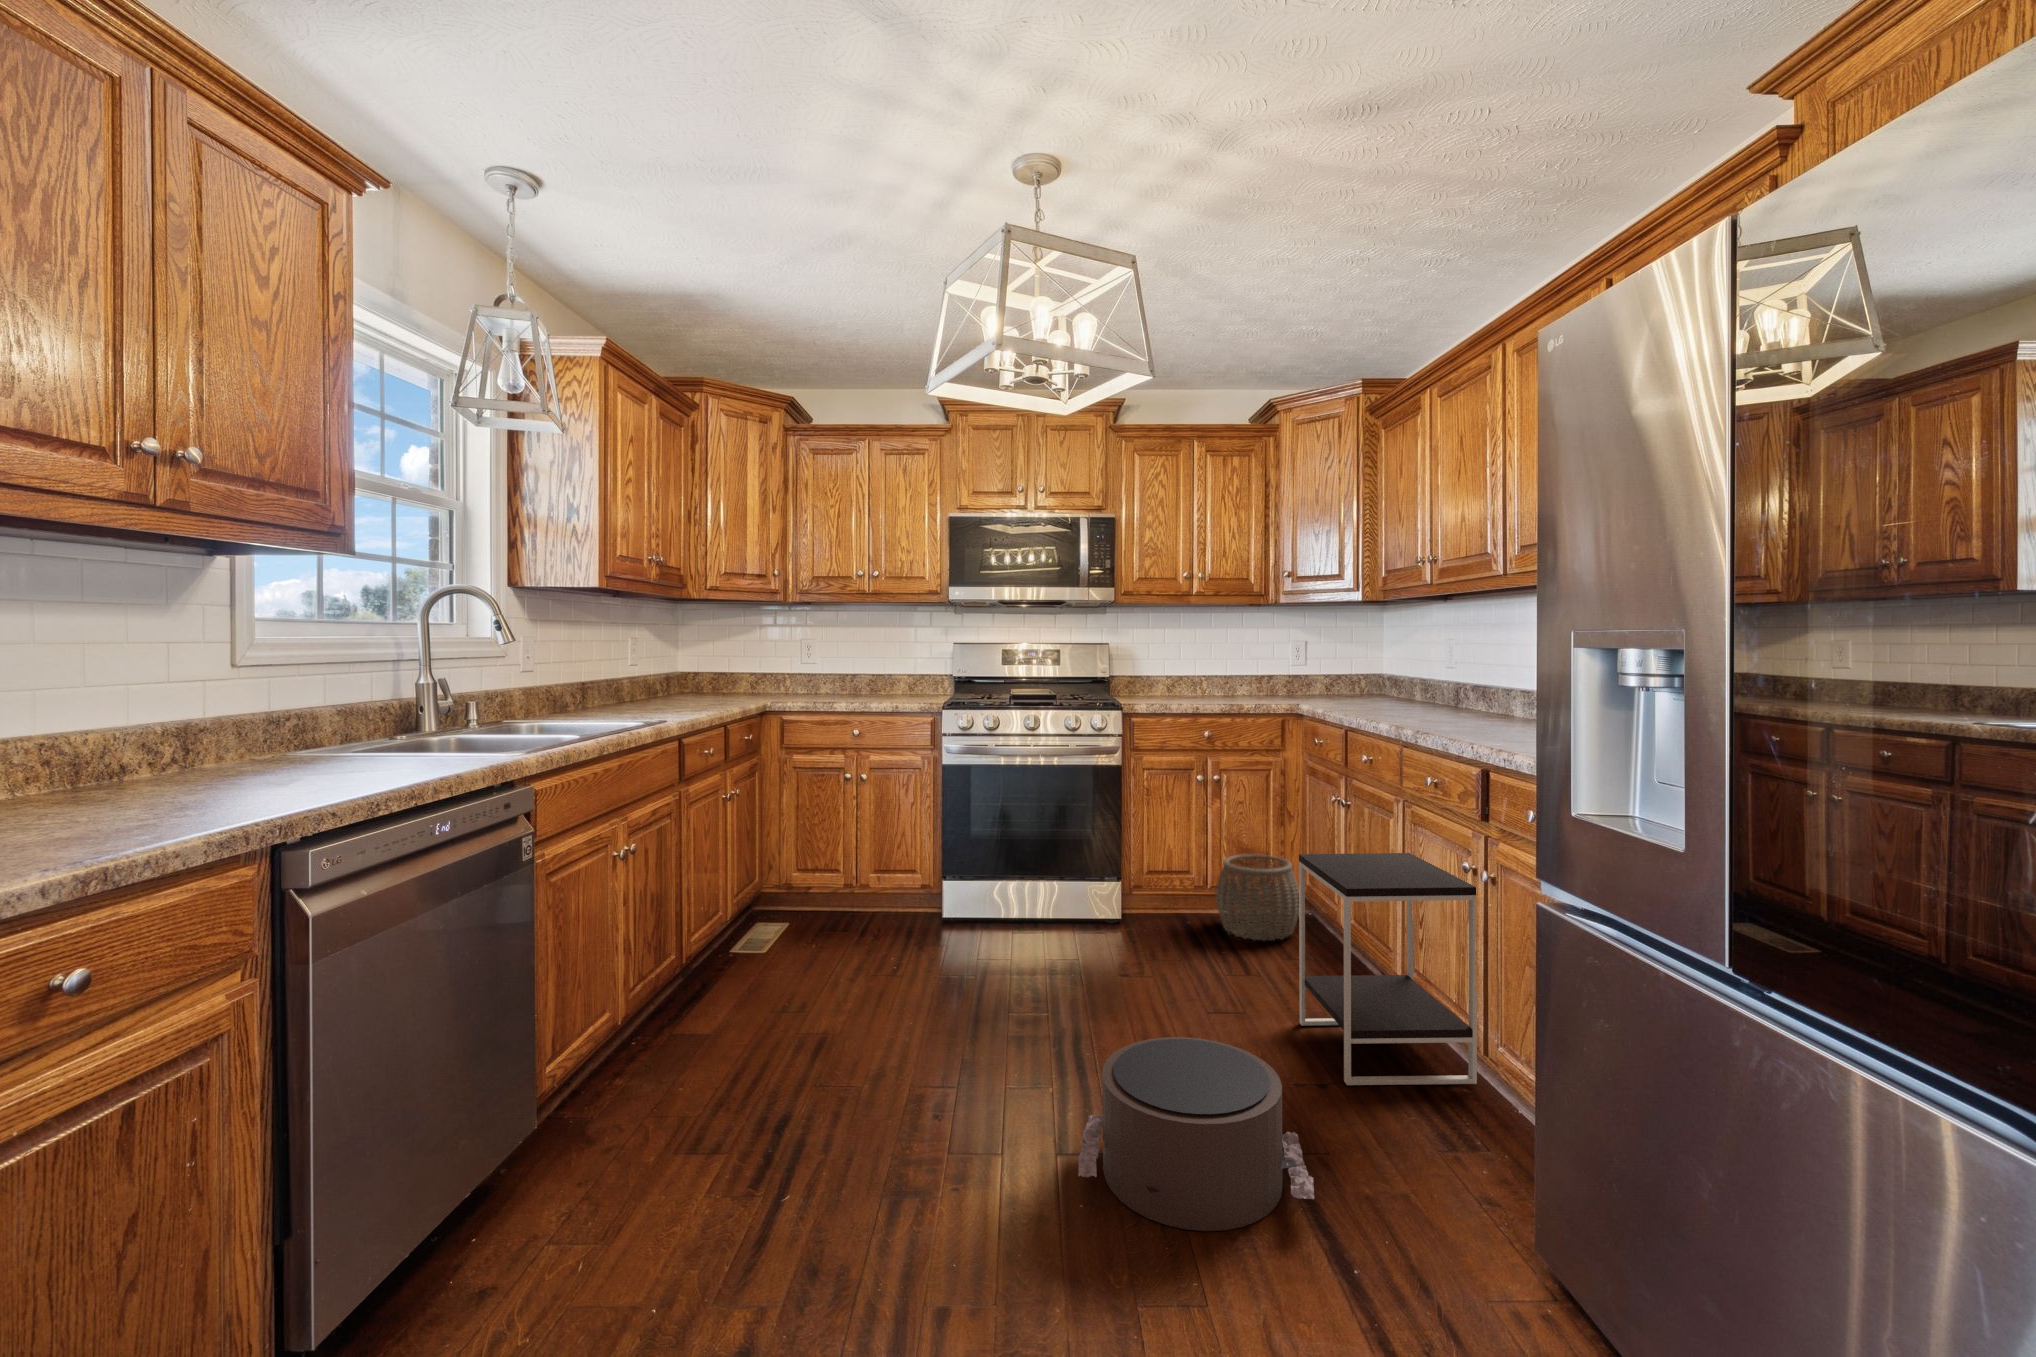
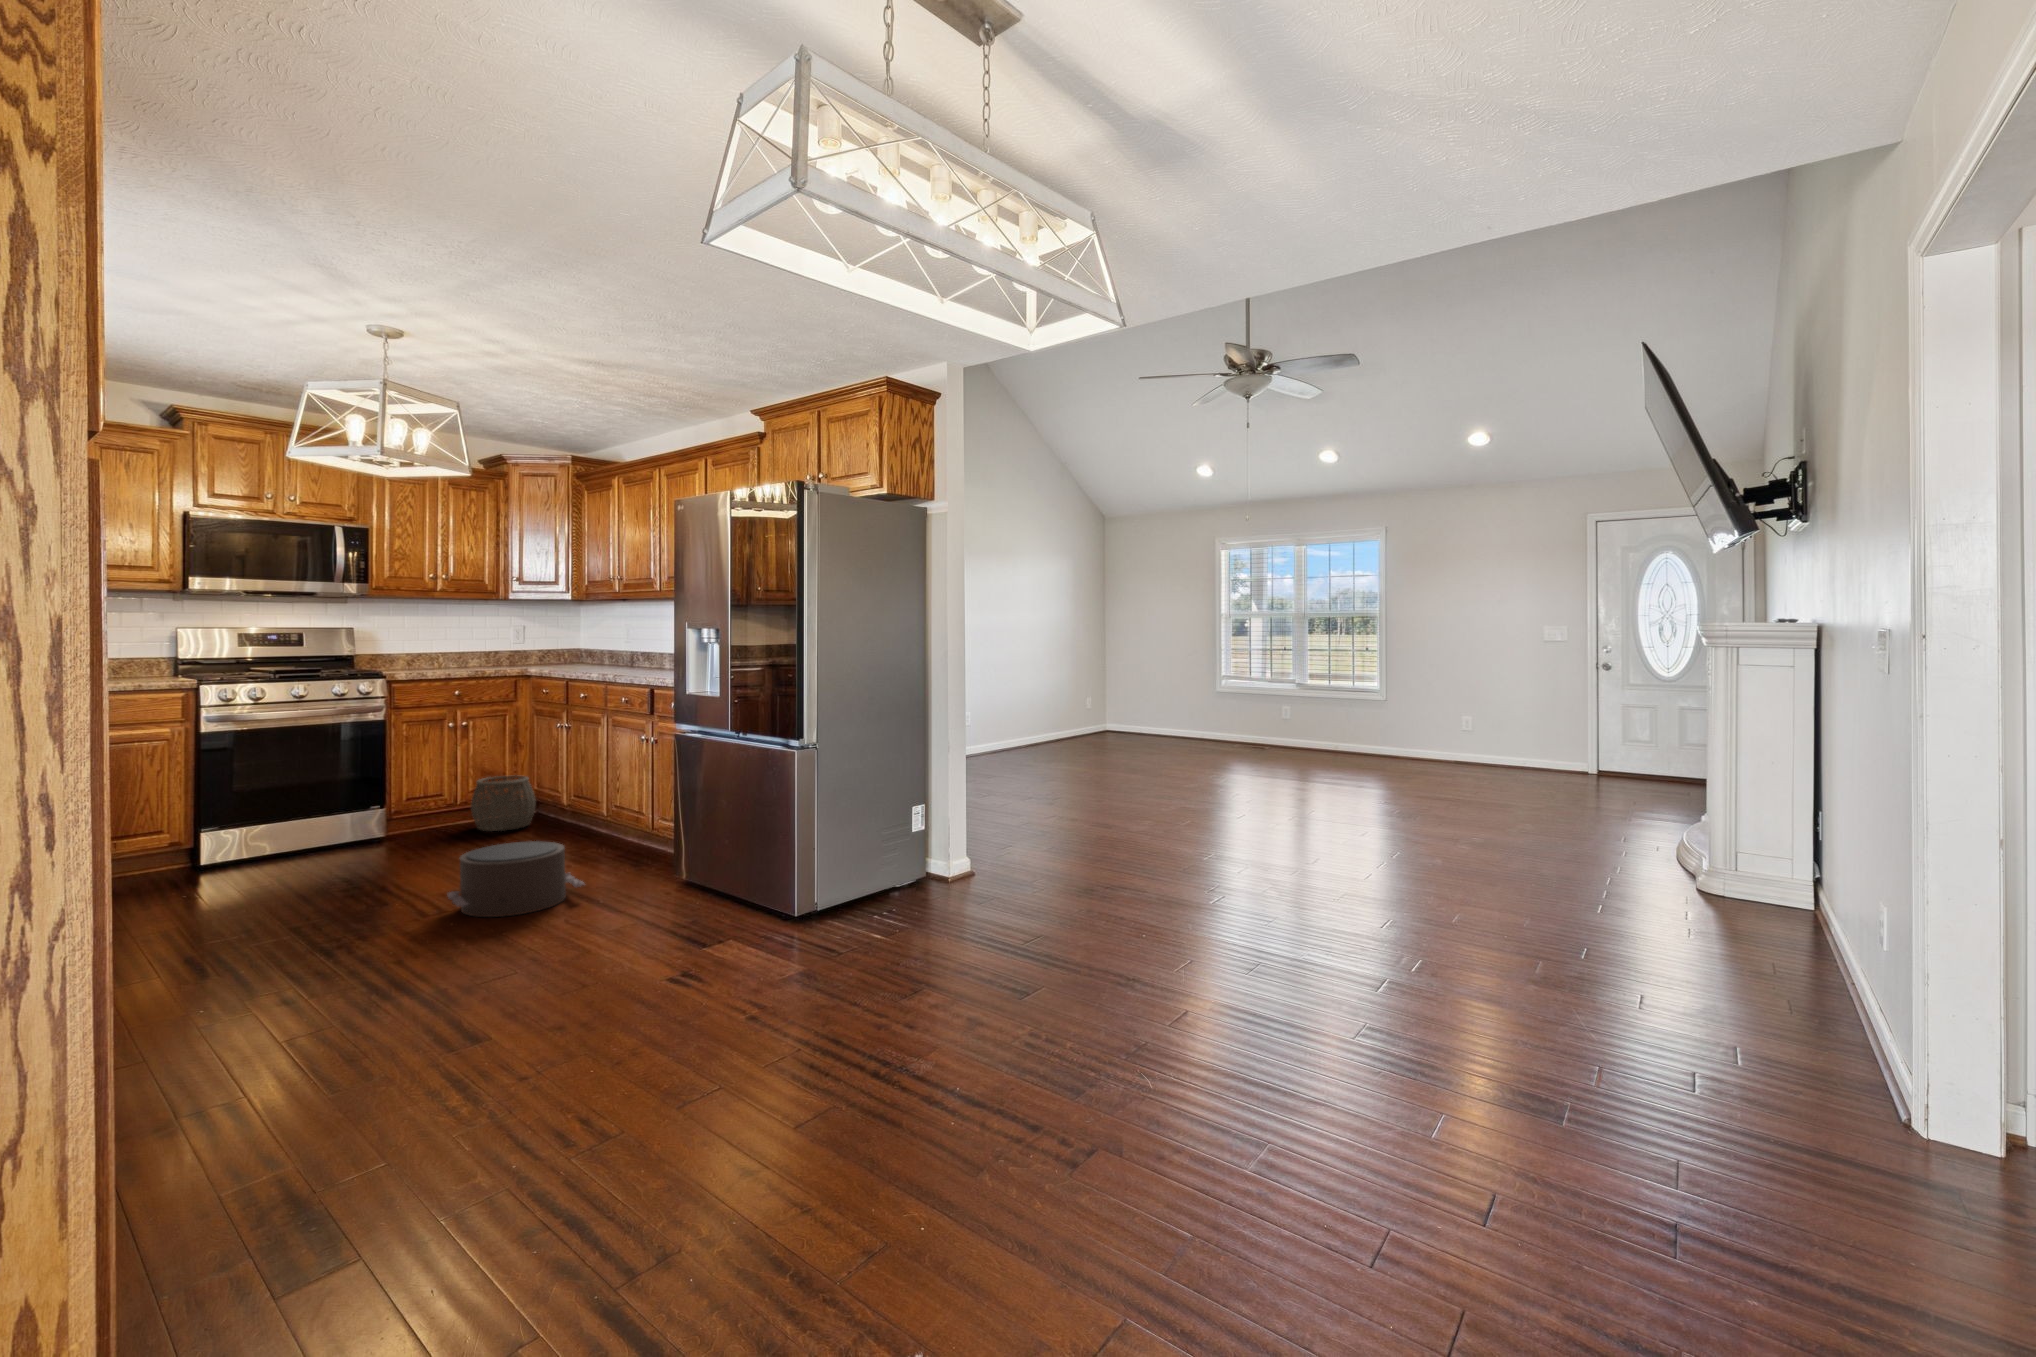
side table: present [1299,853,1477,1085] -> none [549,746,653,865]

